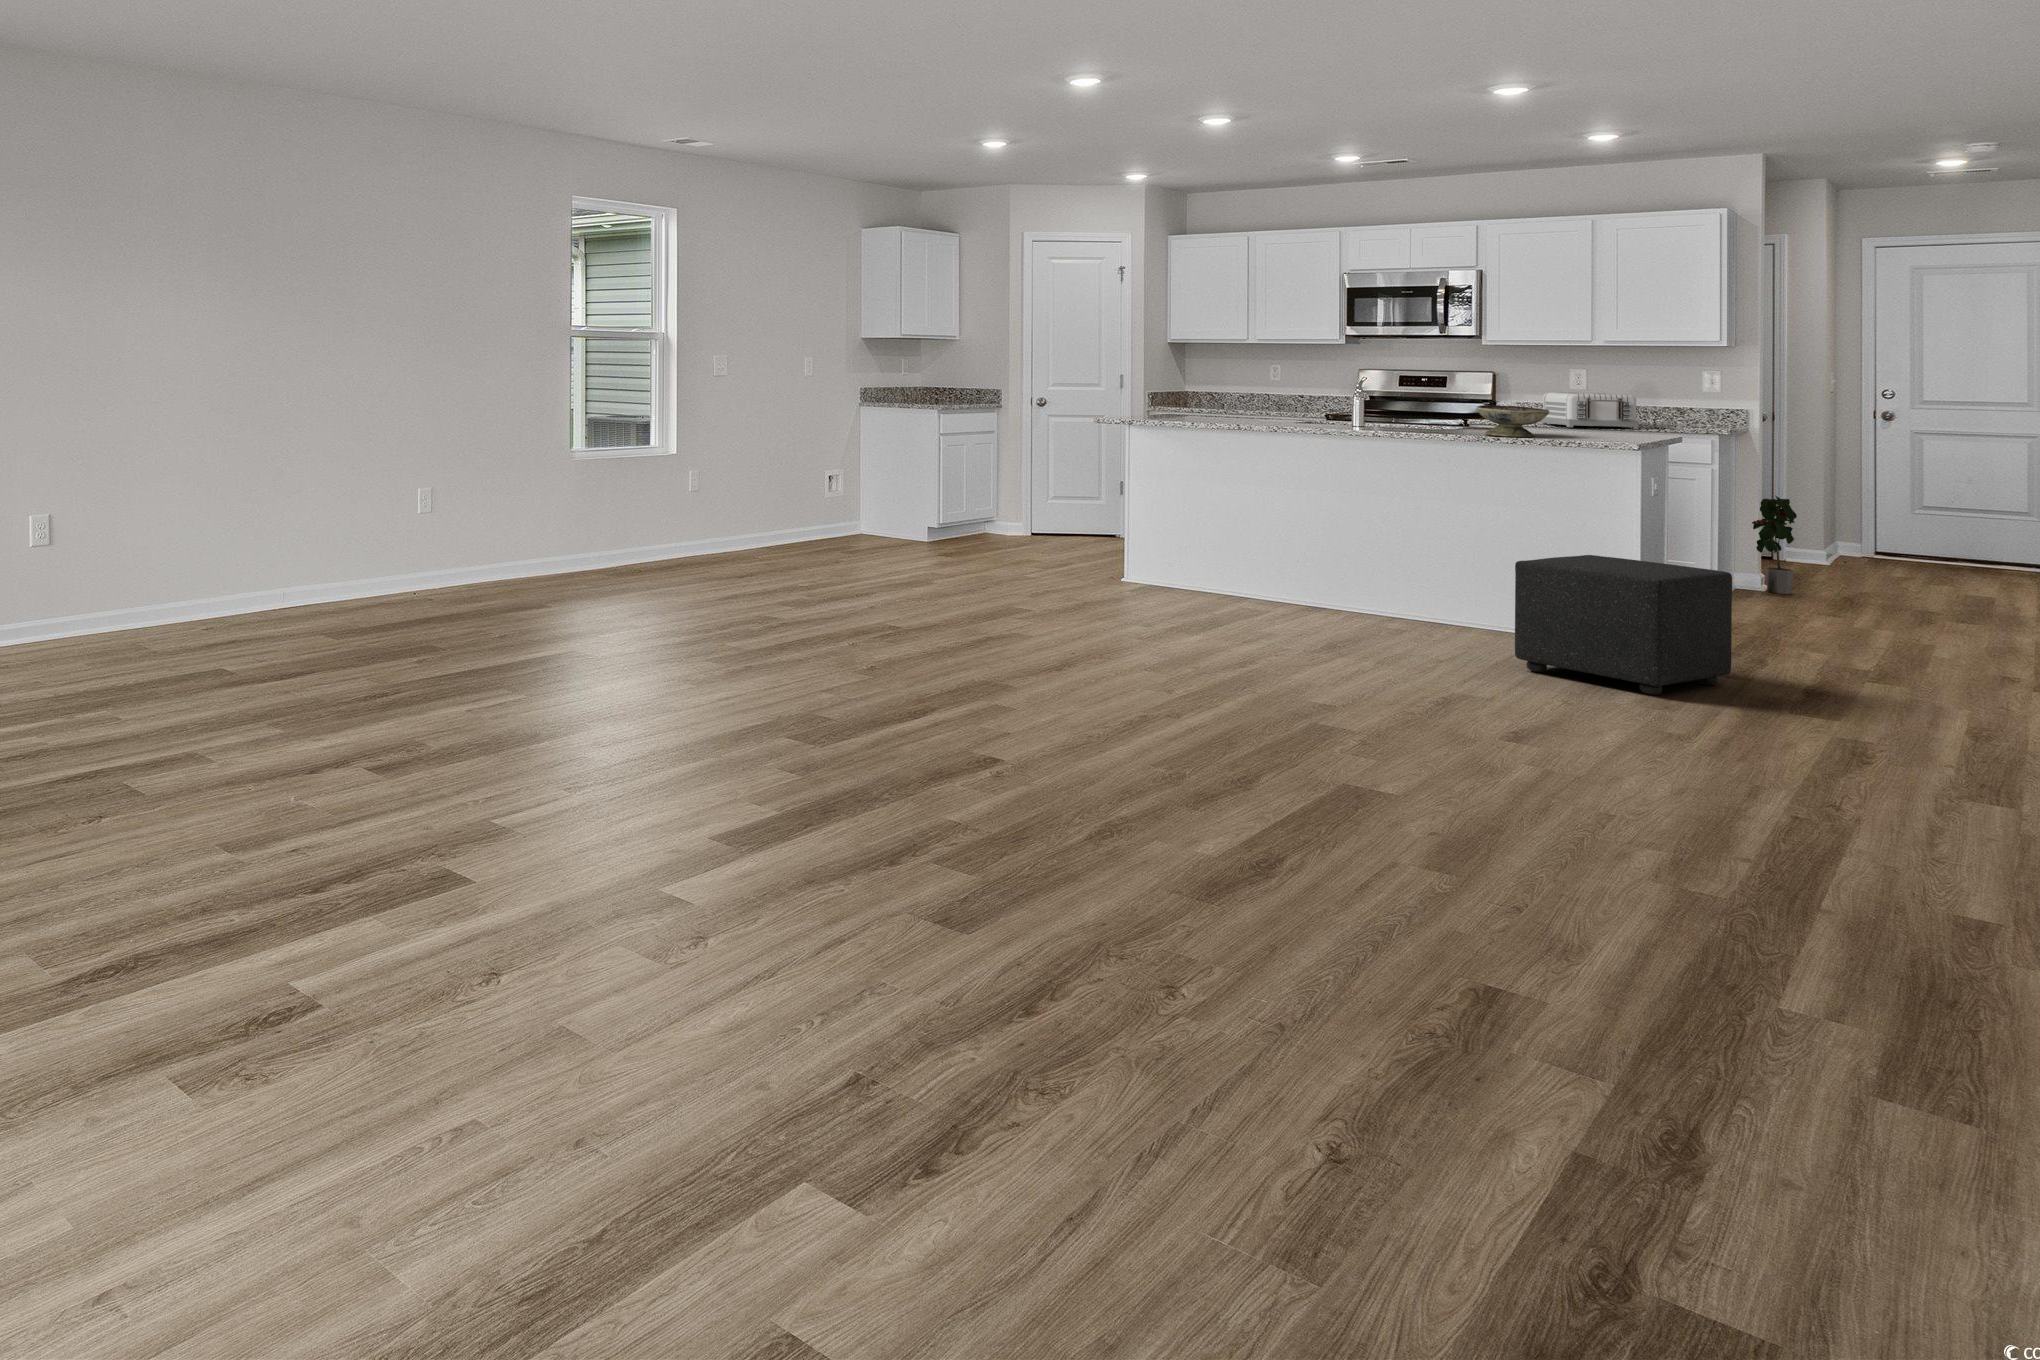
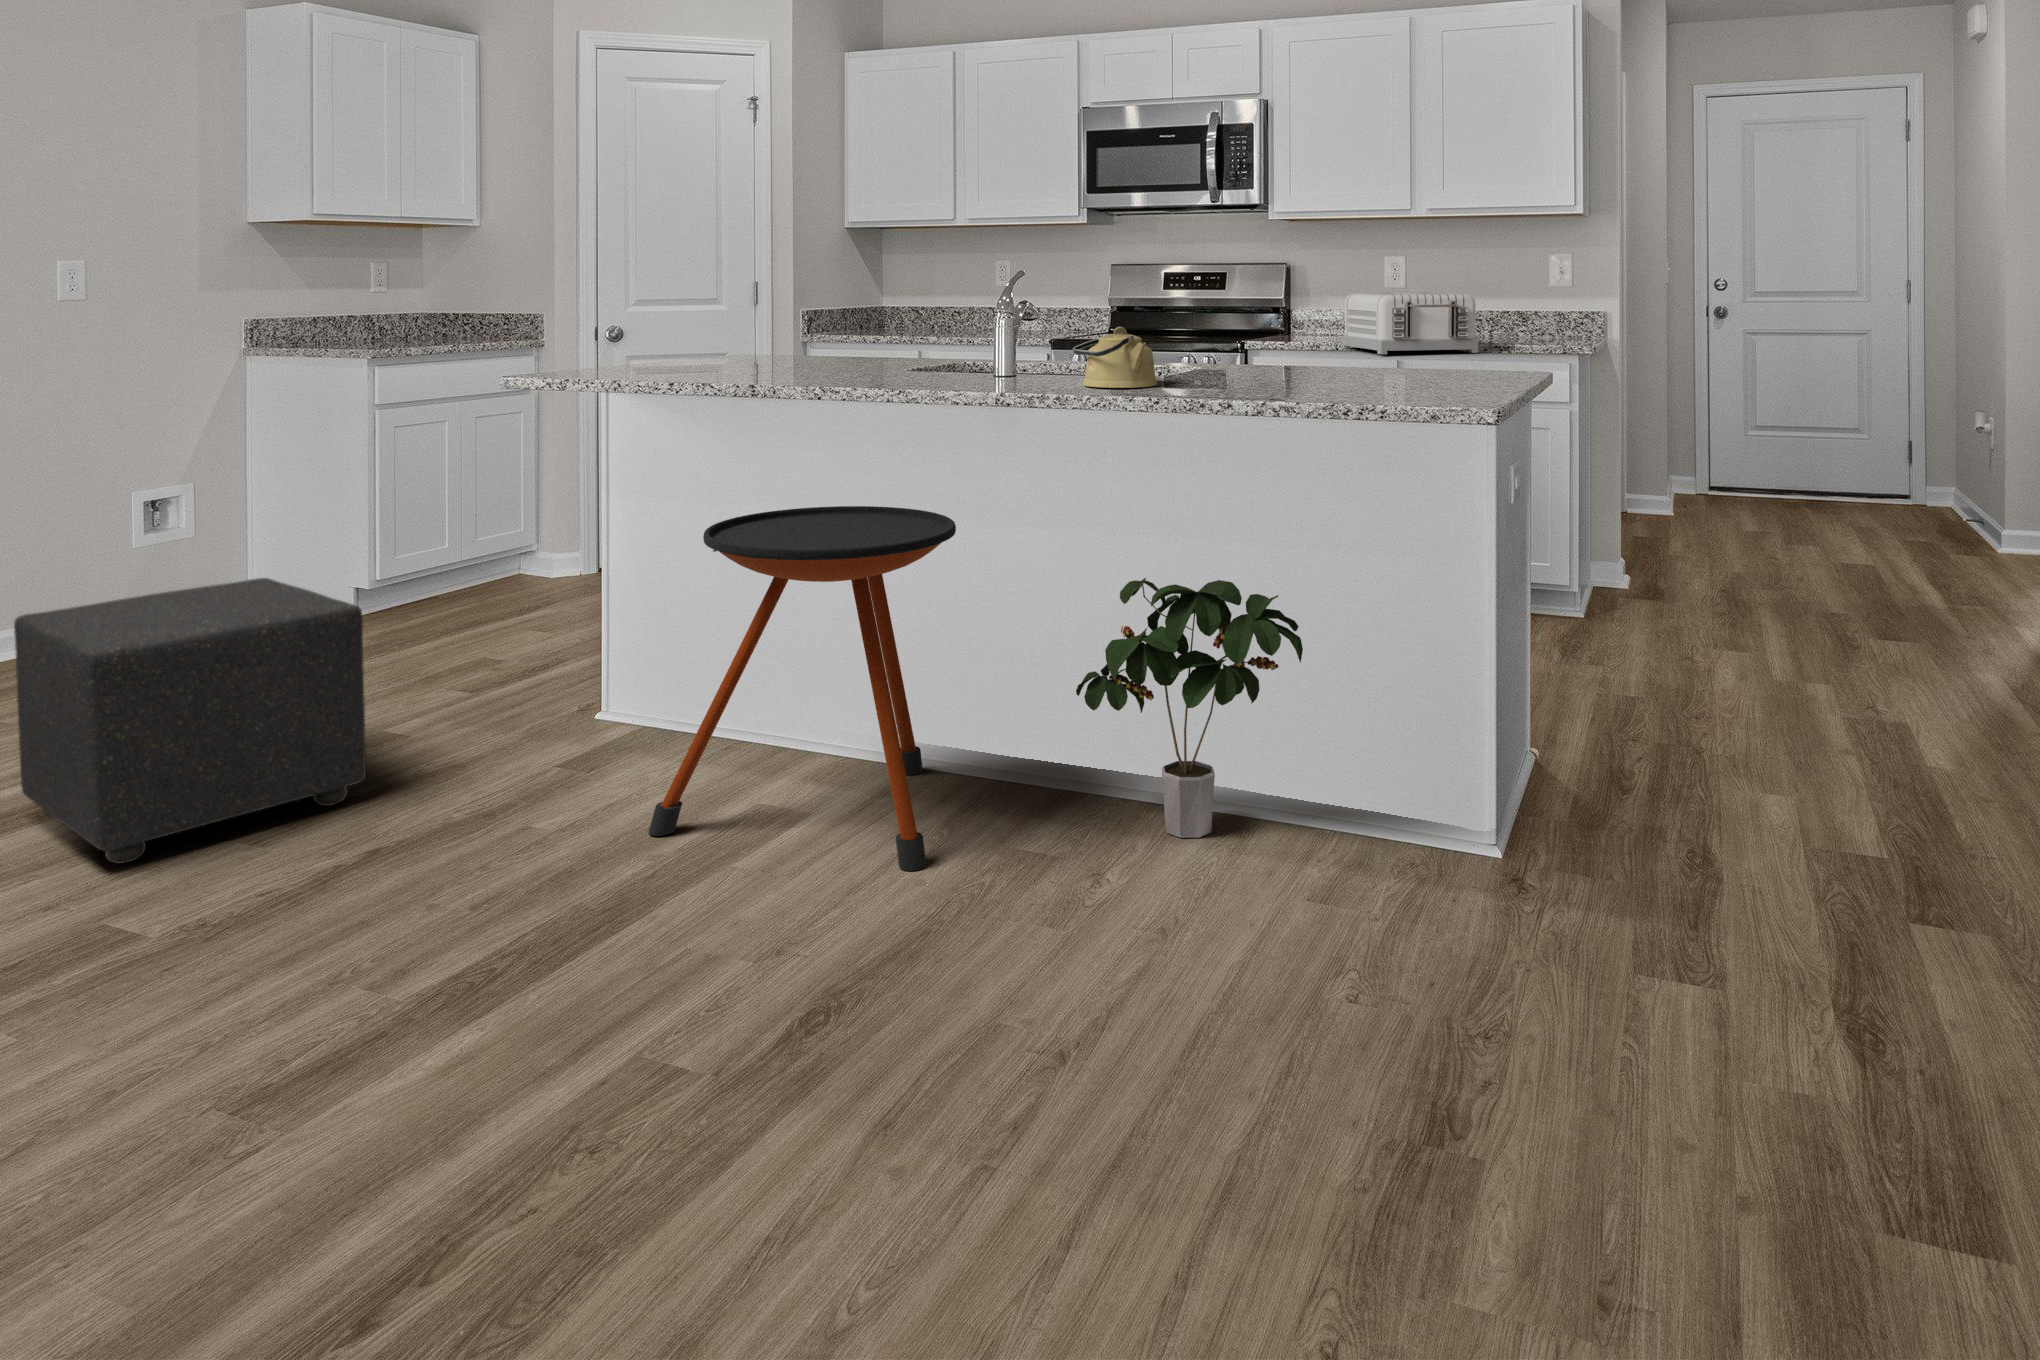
kettle: none [1384,405,1433,435] -> present [1073,327,1157,388]
decorative bowl: present [1476,405,1549,437] -> none [1231,322,1349,383]
side table: none [1193,481,1341,628] -> present [649,506,956,871]
potted plant: present [1752,496,1797,594] -> present [1076,578,1303,838]
ottoman: present [1515,555,1732,695] -> present [14,578,366,864]

